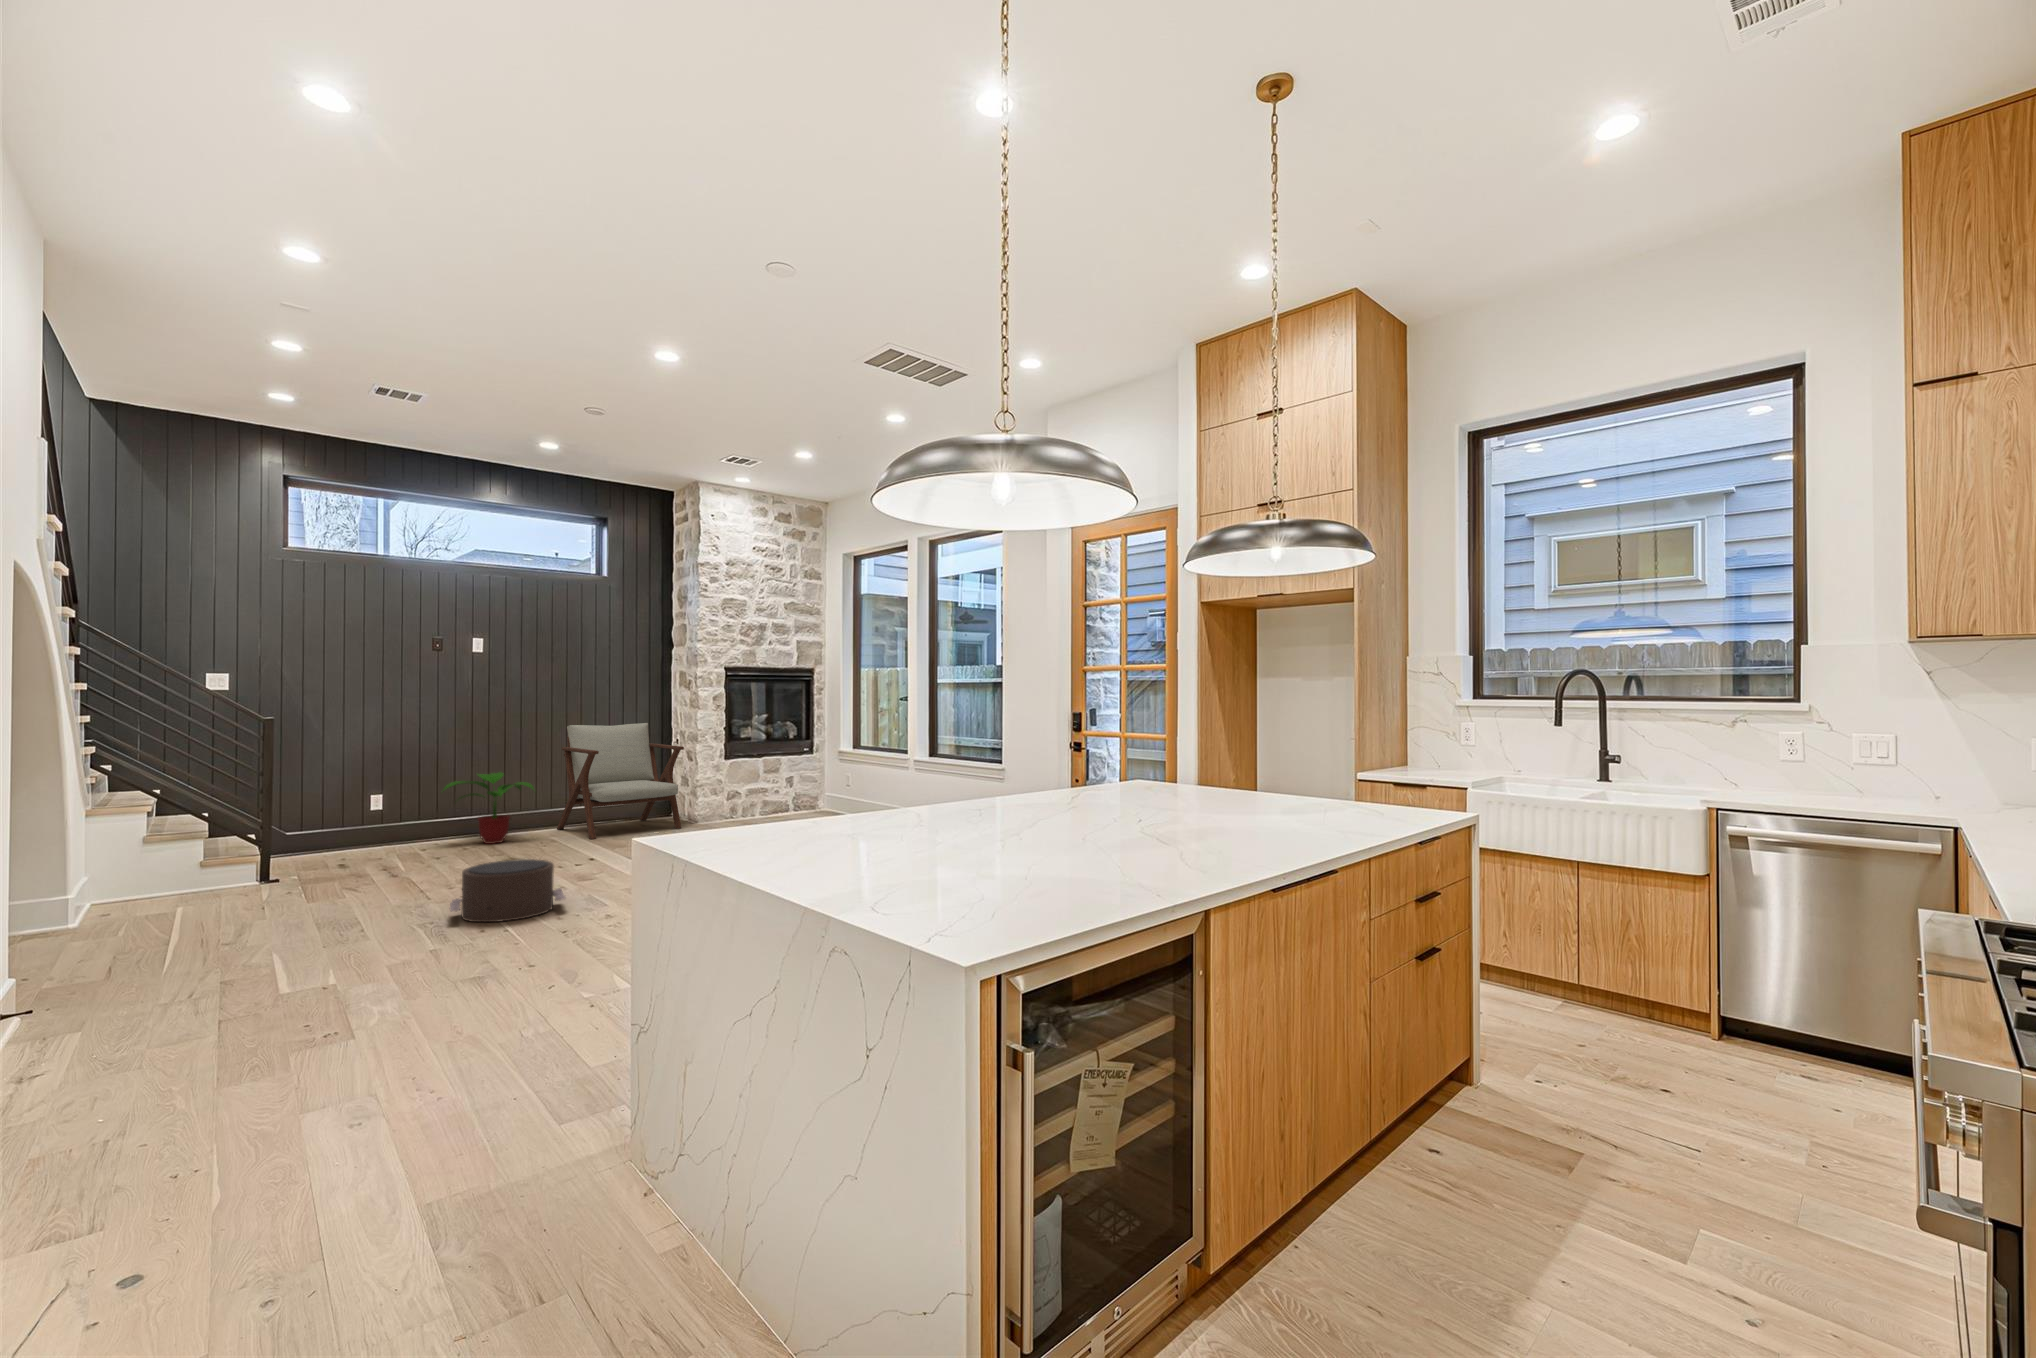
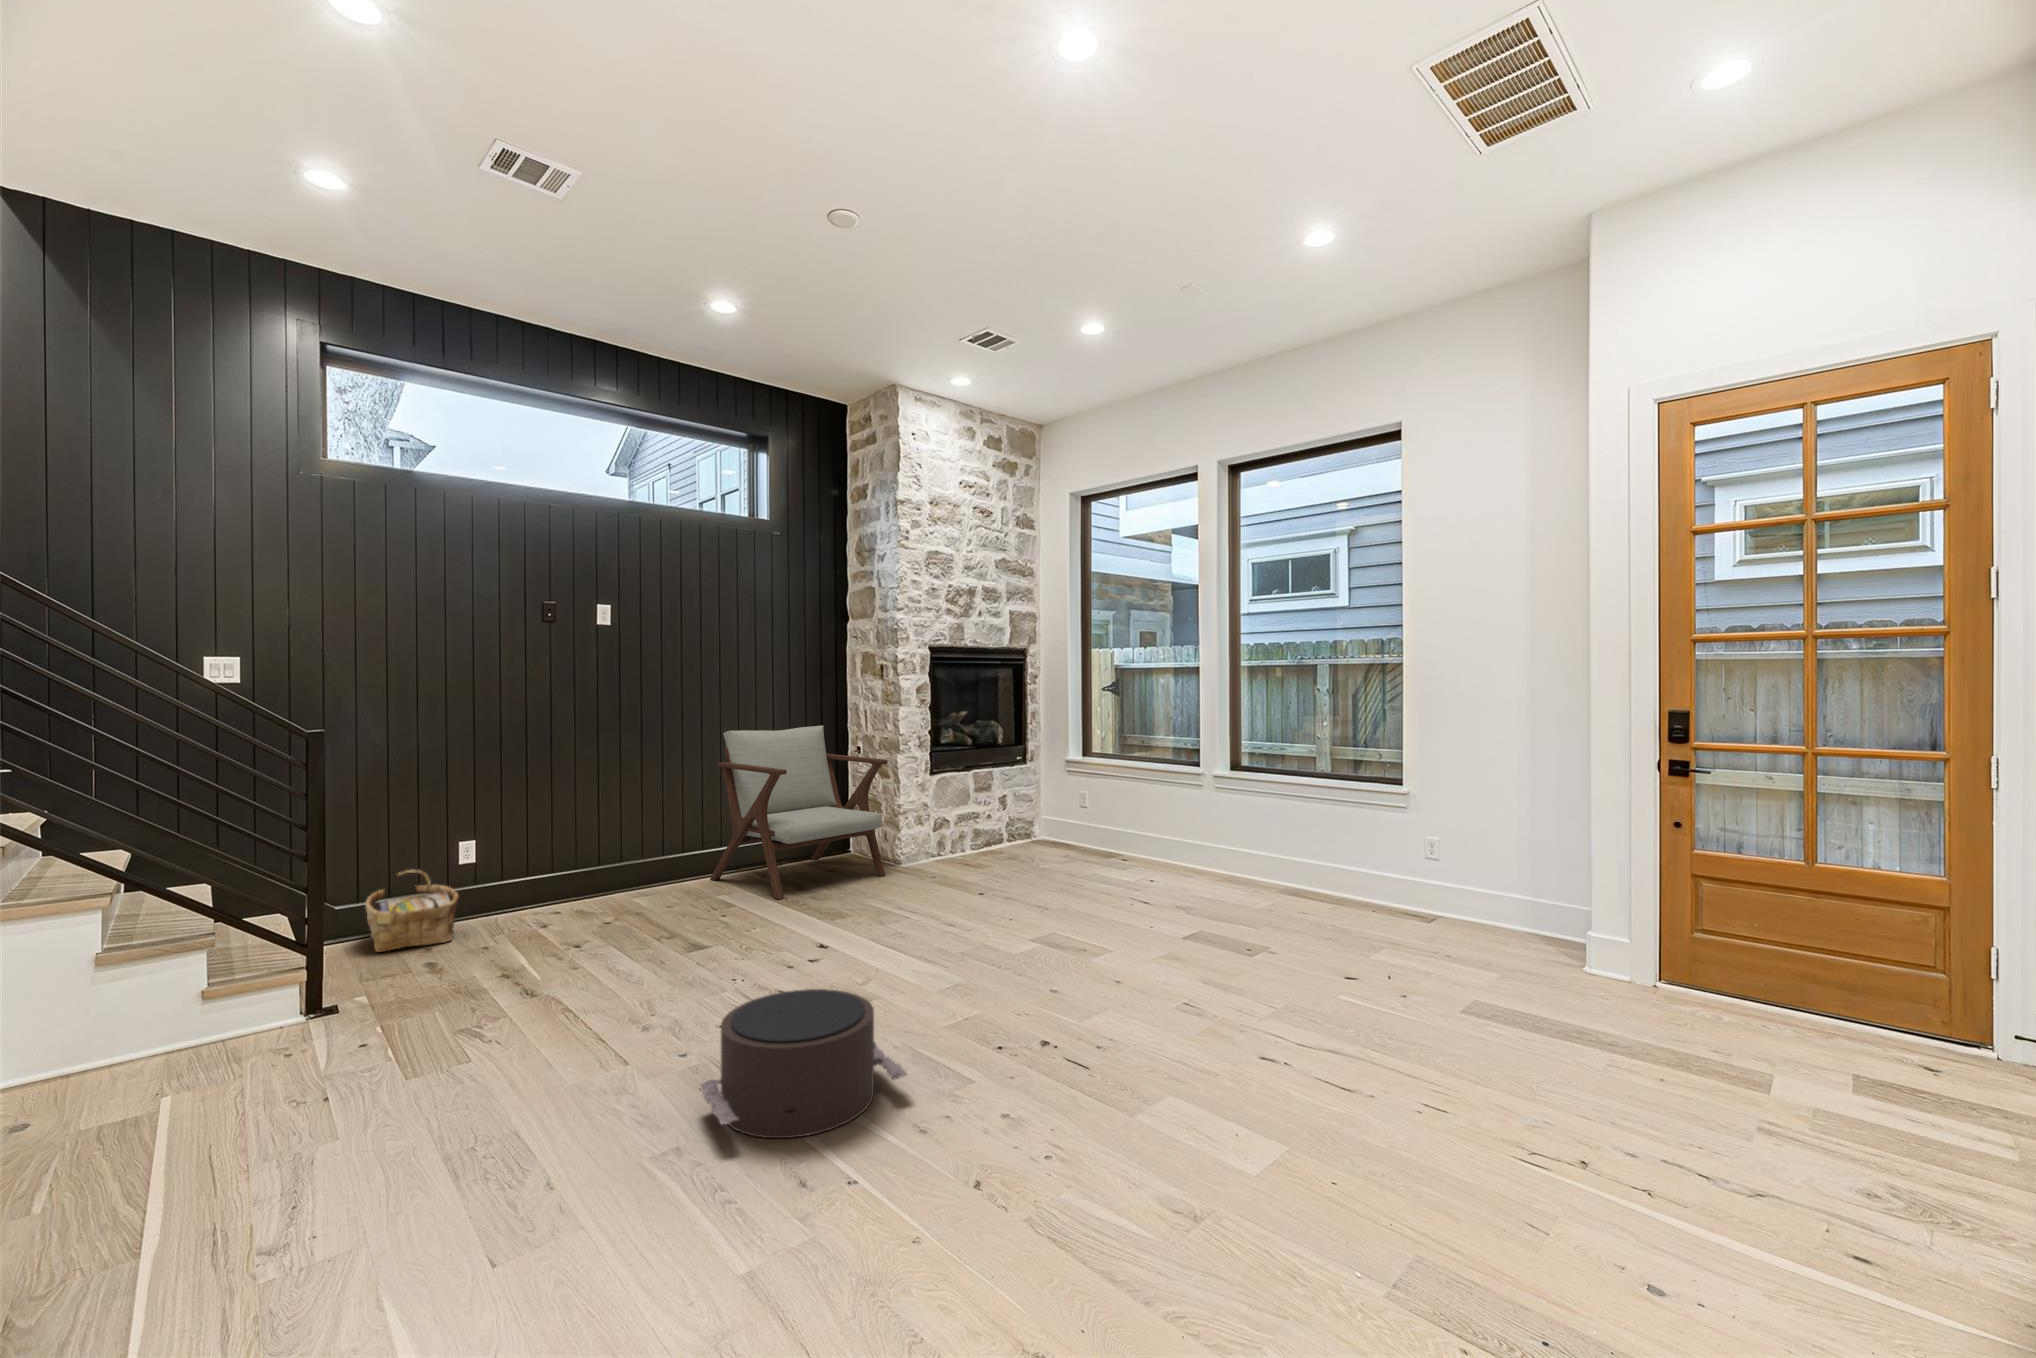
potted plant: present [444,772,534,844] -> none [568,802,700,912]
woven basket: none [305,811,367,859] -> present [366,870,459,952]

